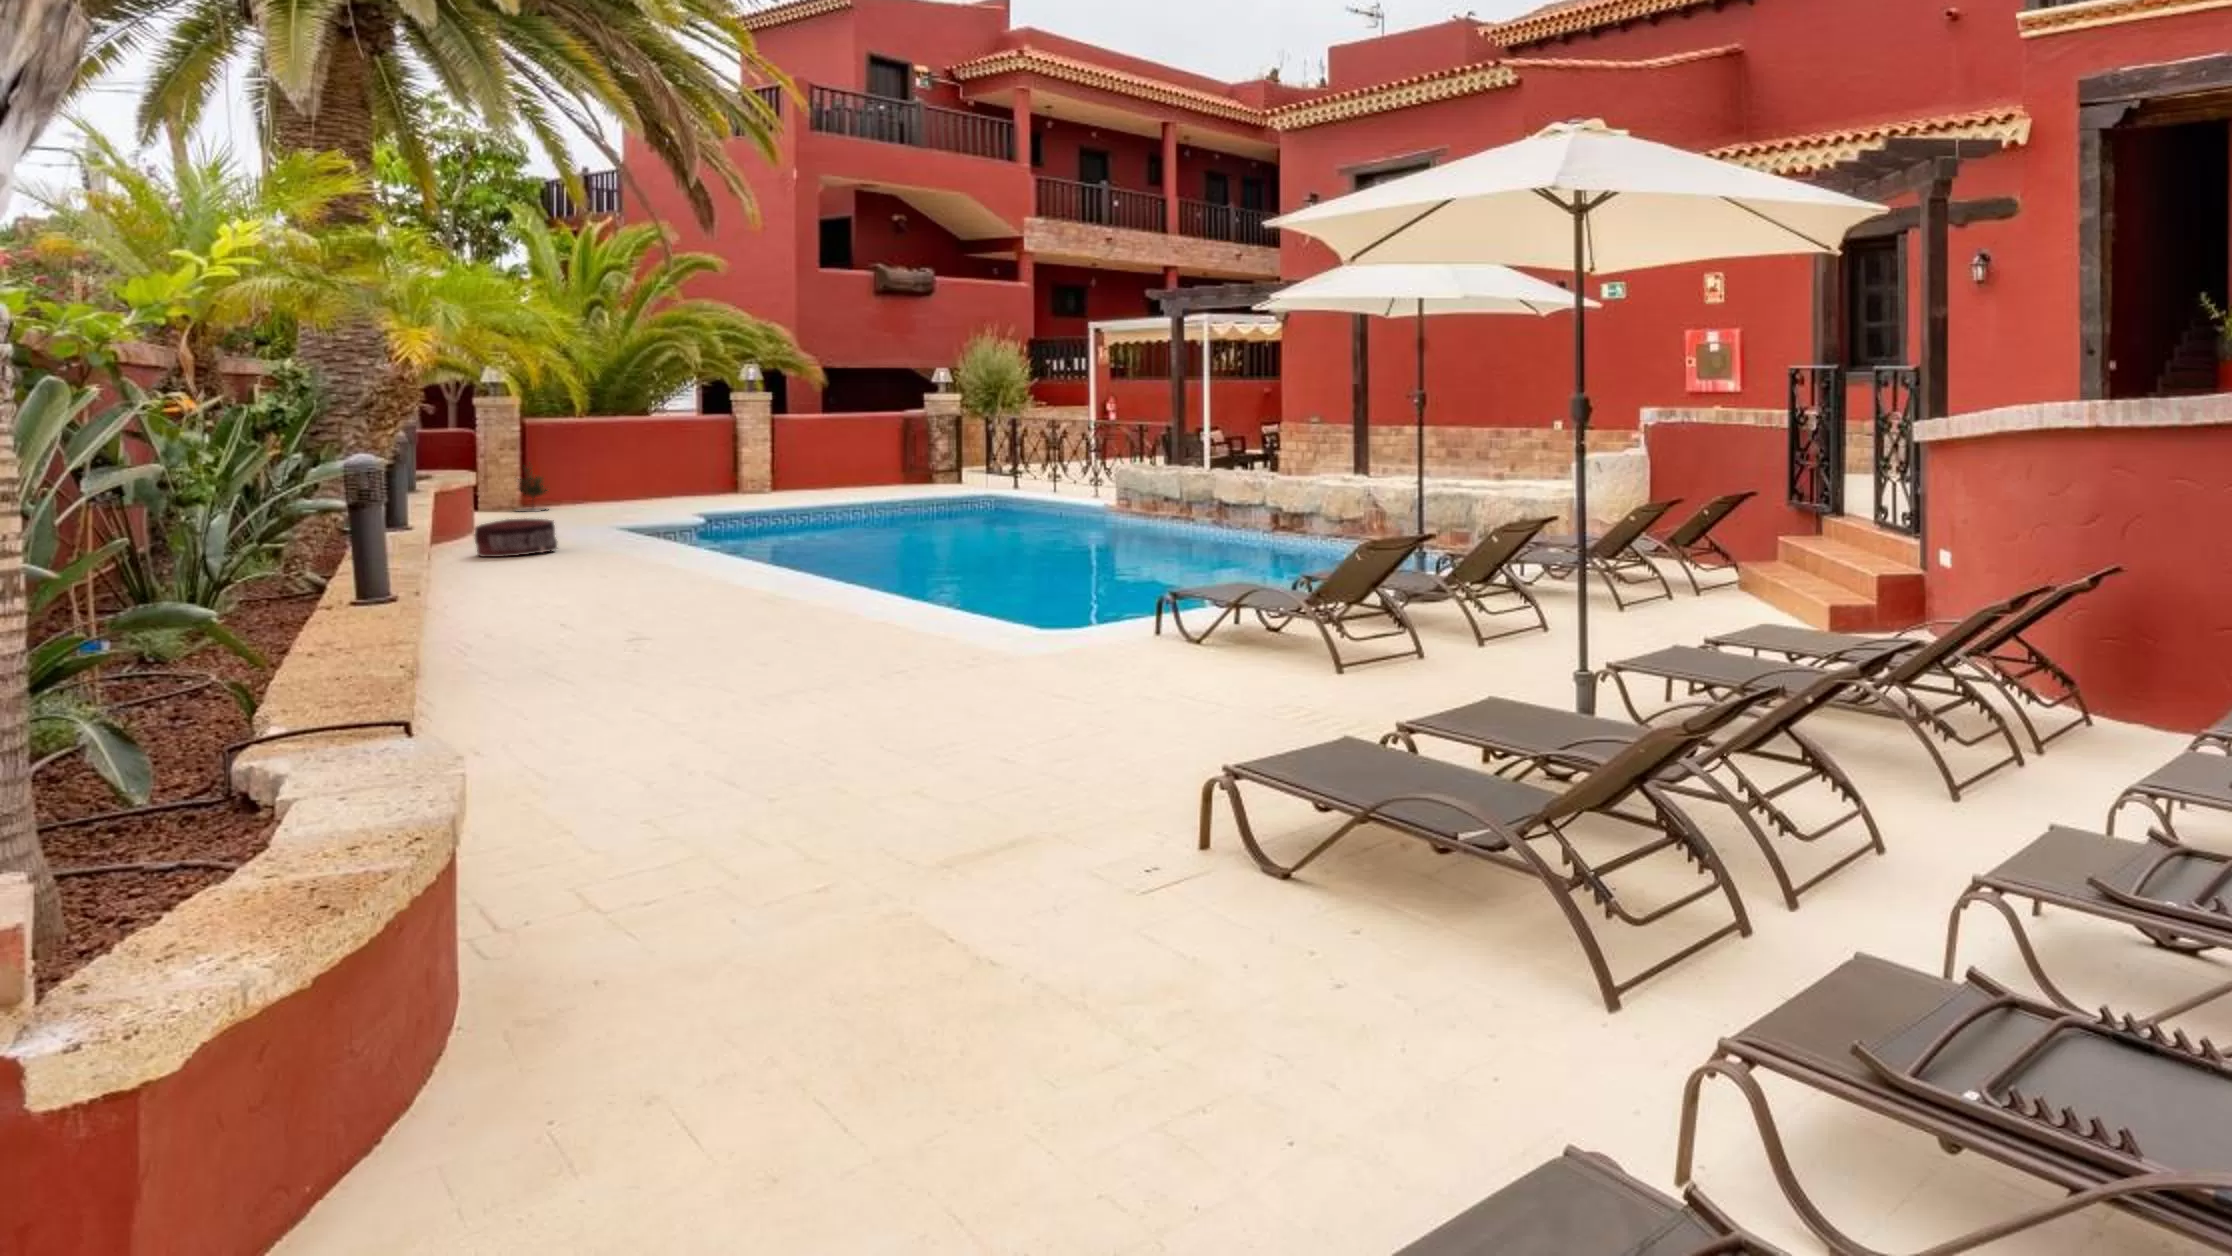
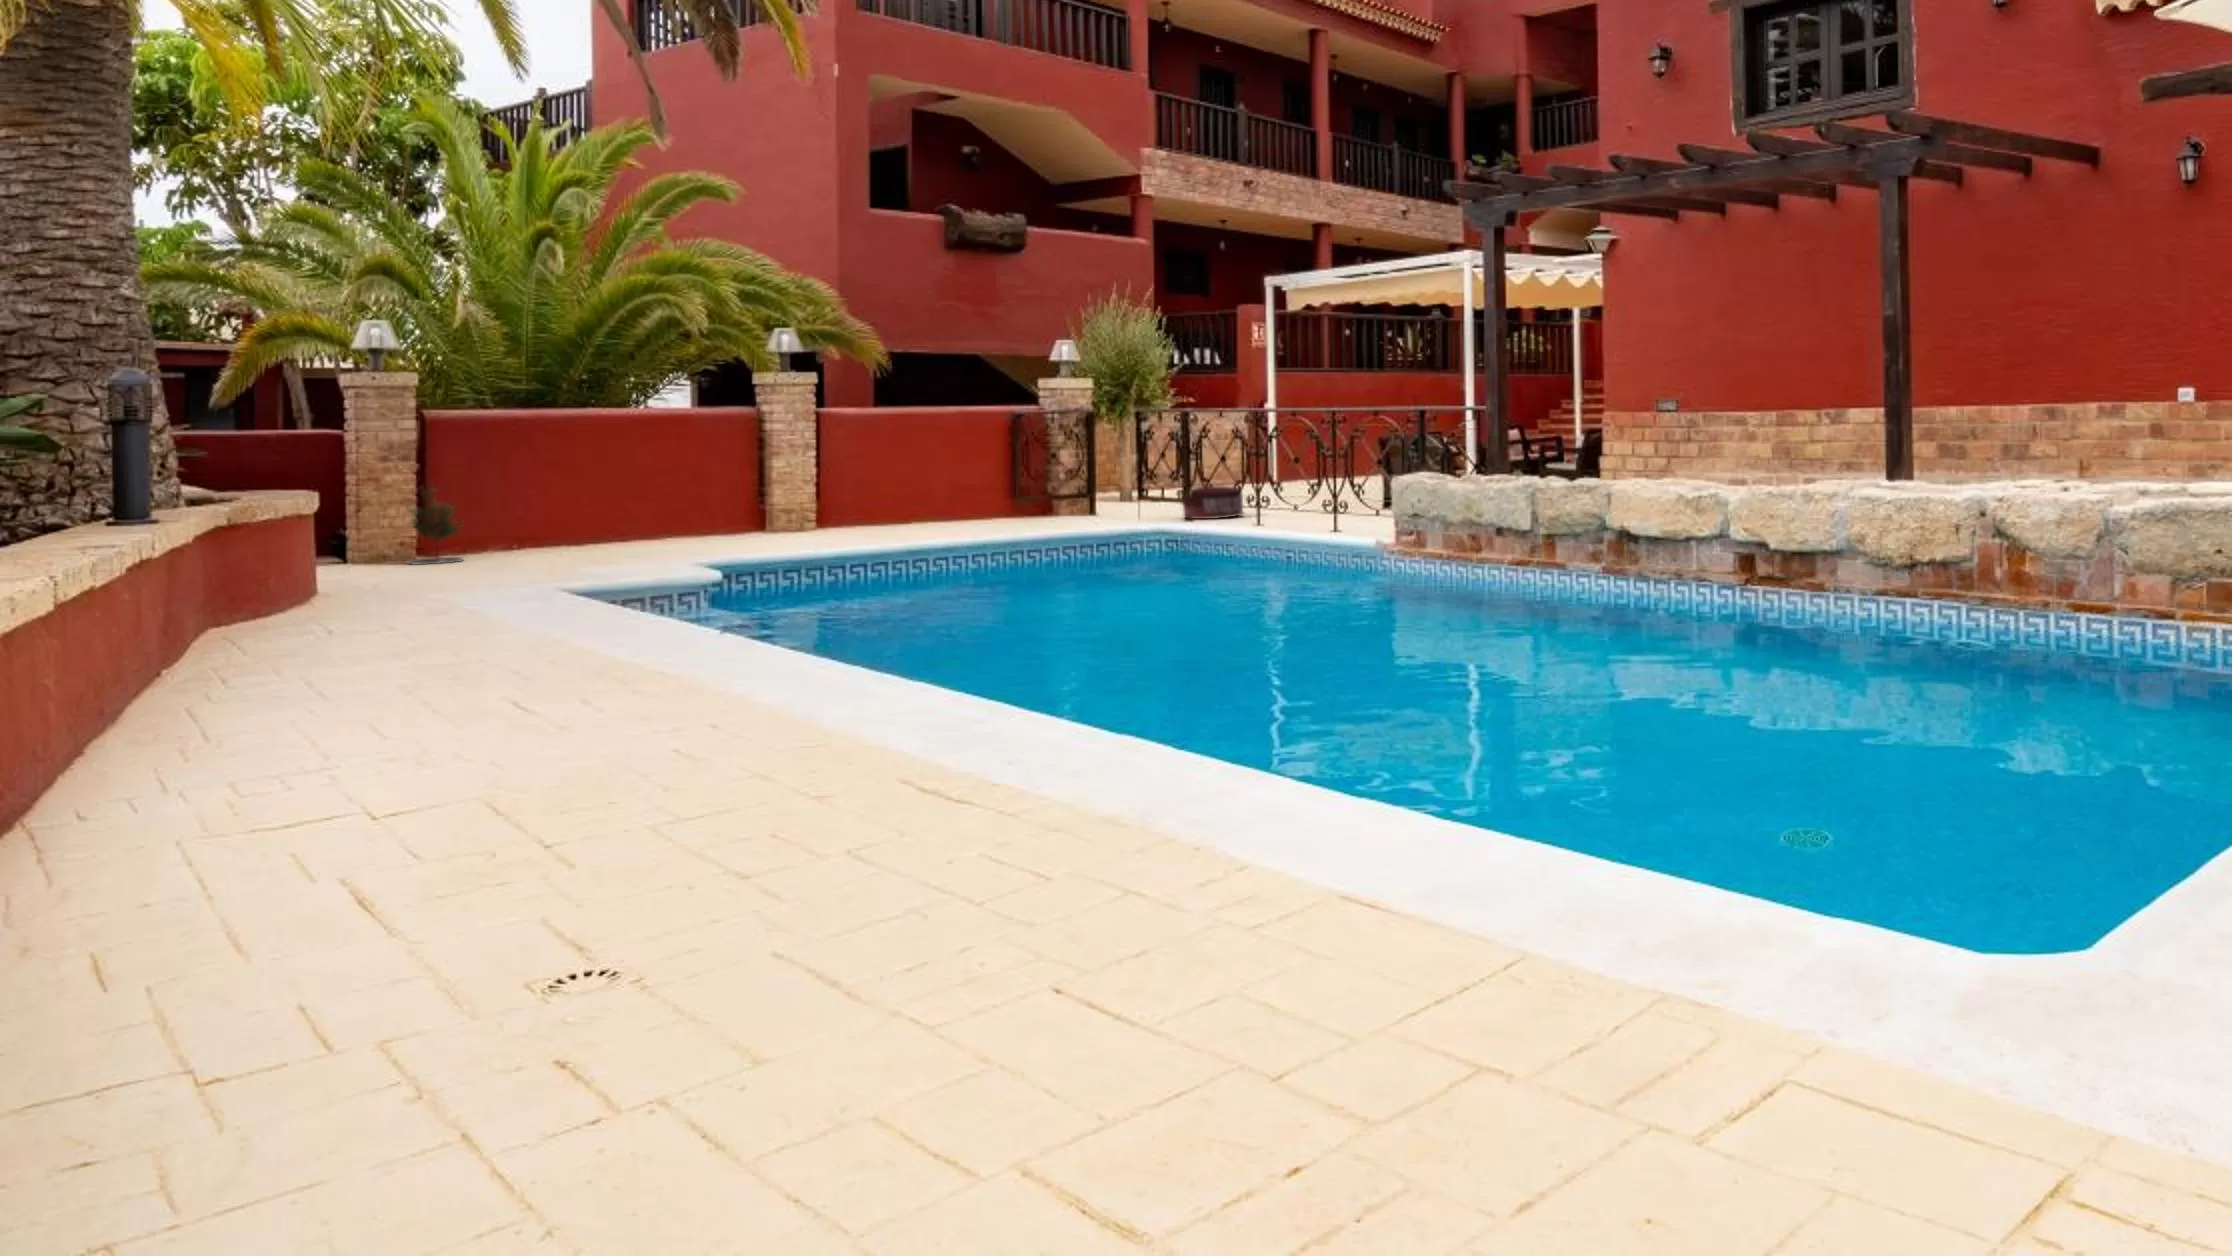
pouf: present [475,519,557,557] -> present [1182,486,1243,519]

